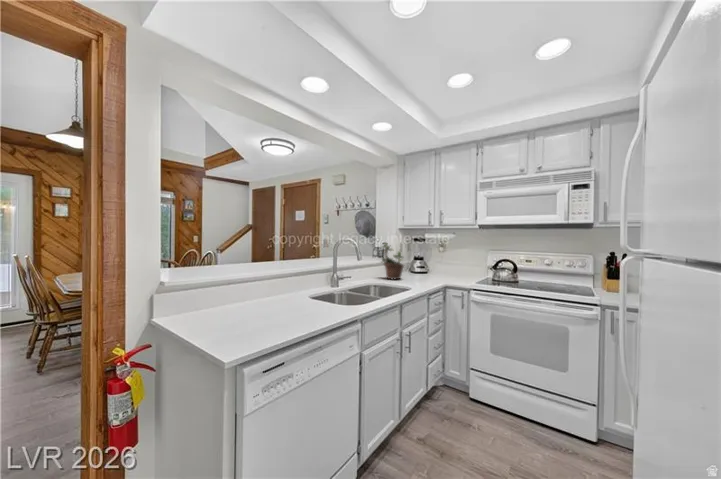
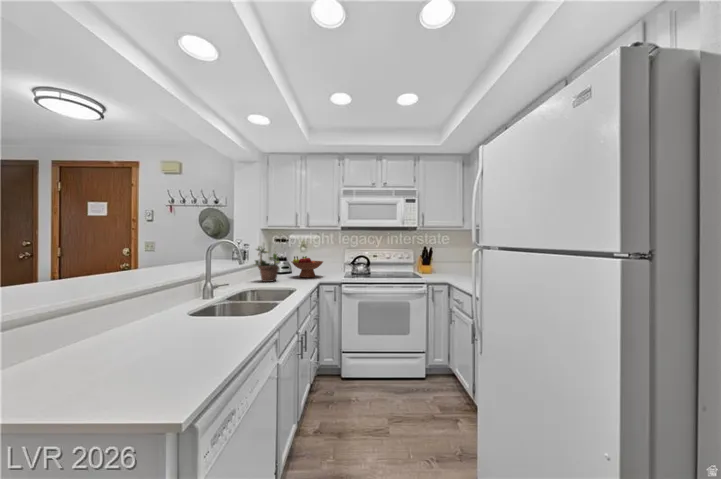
fruit bowl: none [420,255,456,279] -> present [292,256,323,278]

